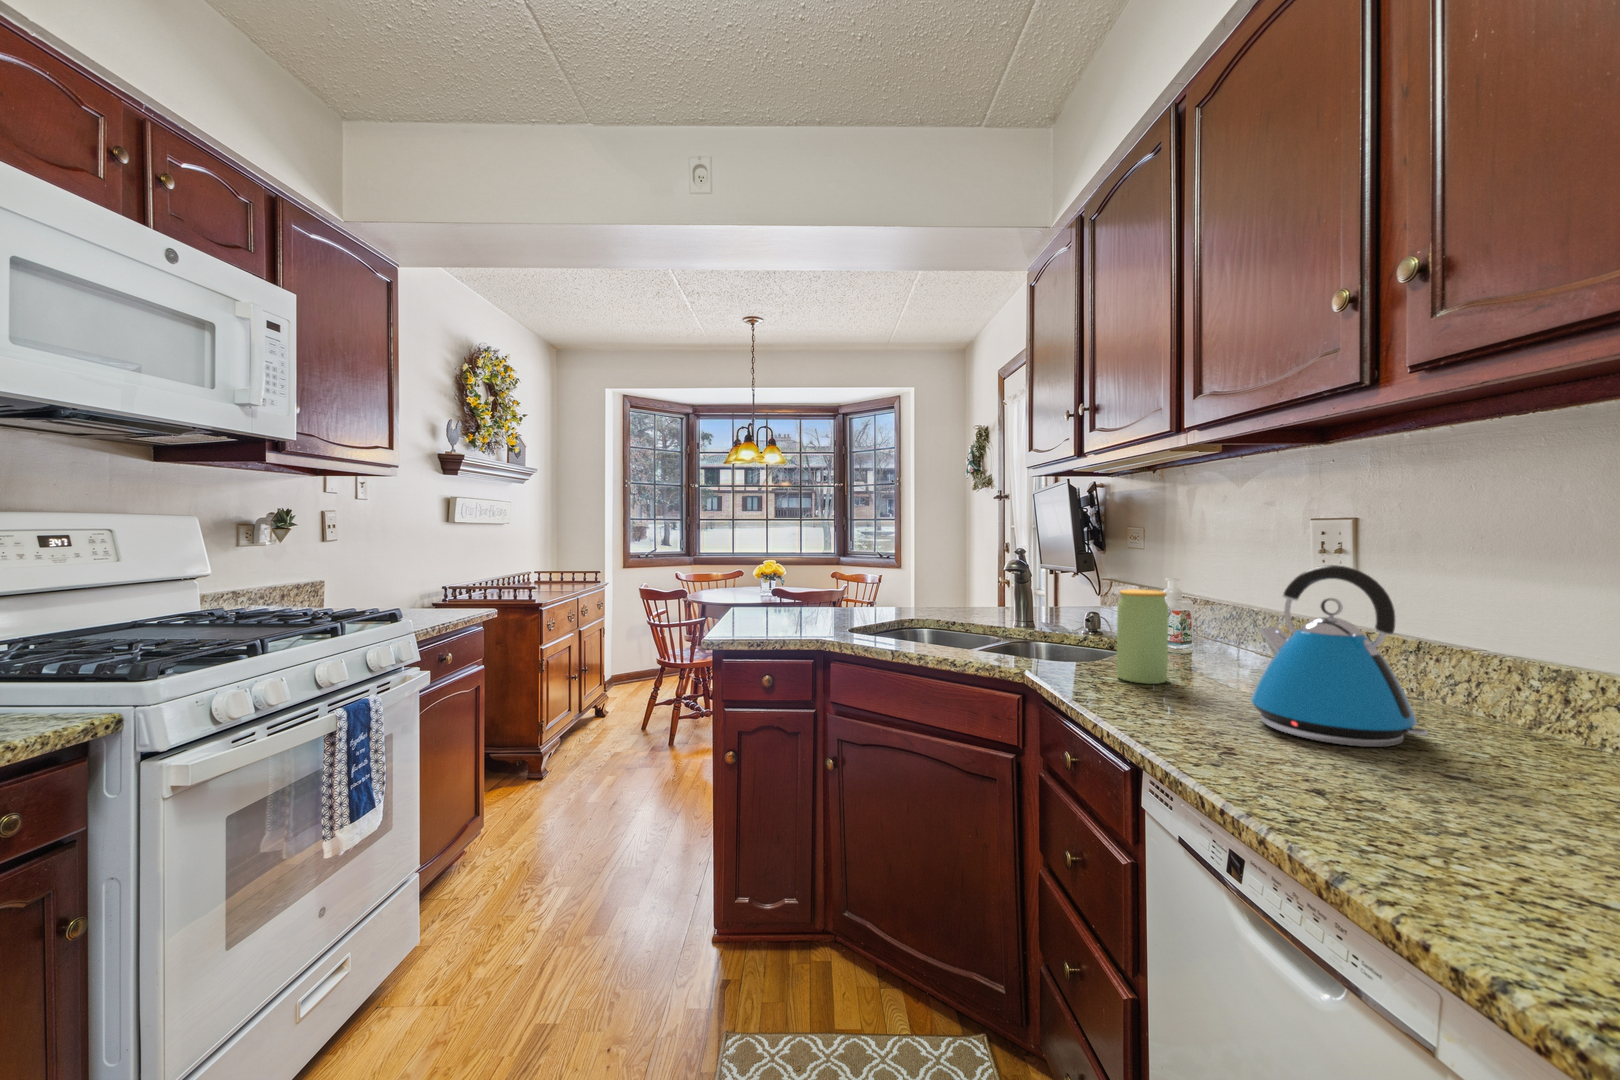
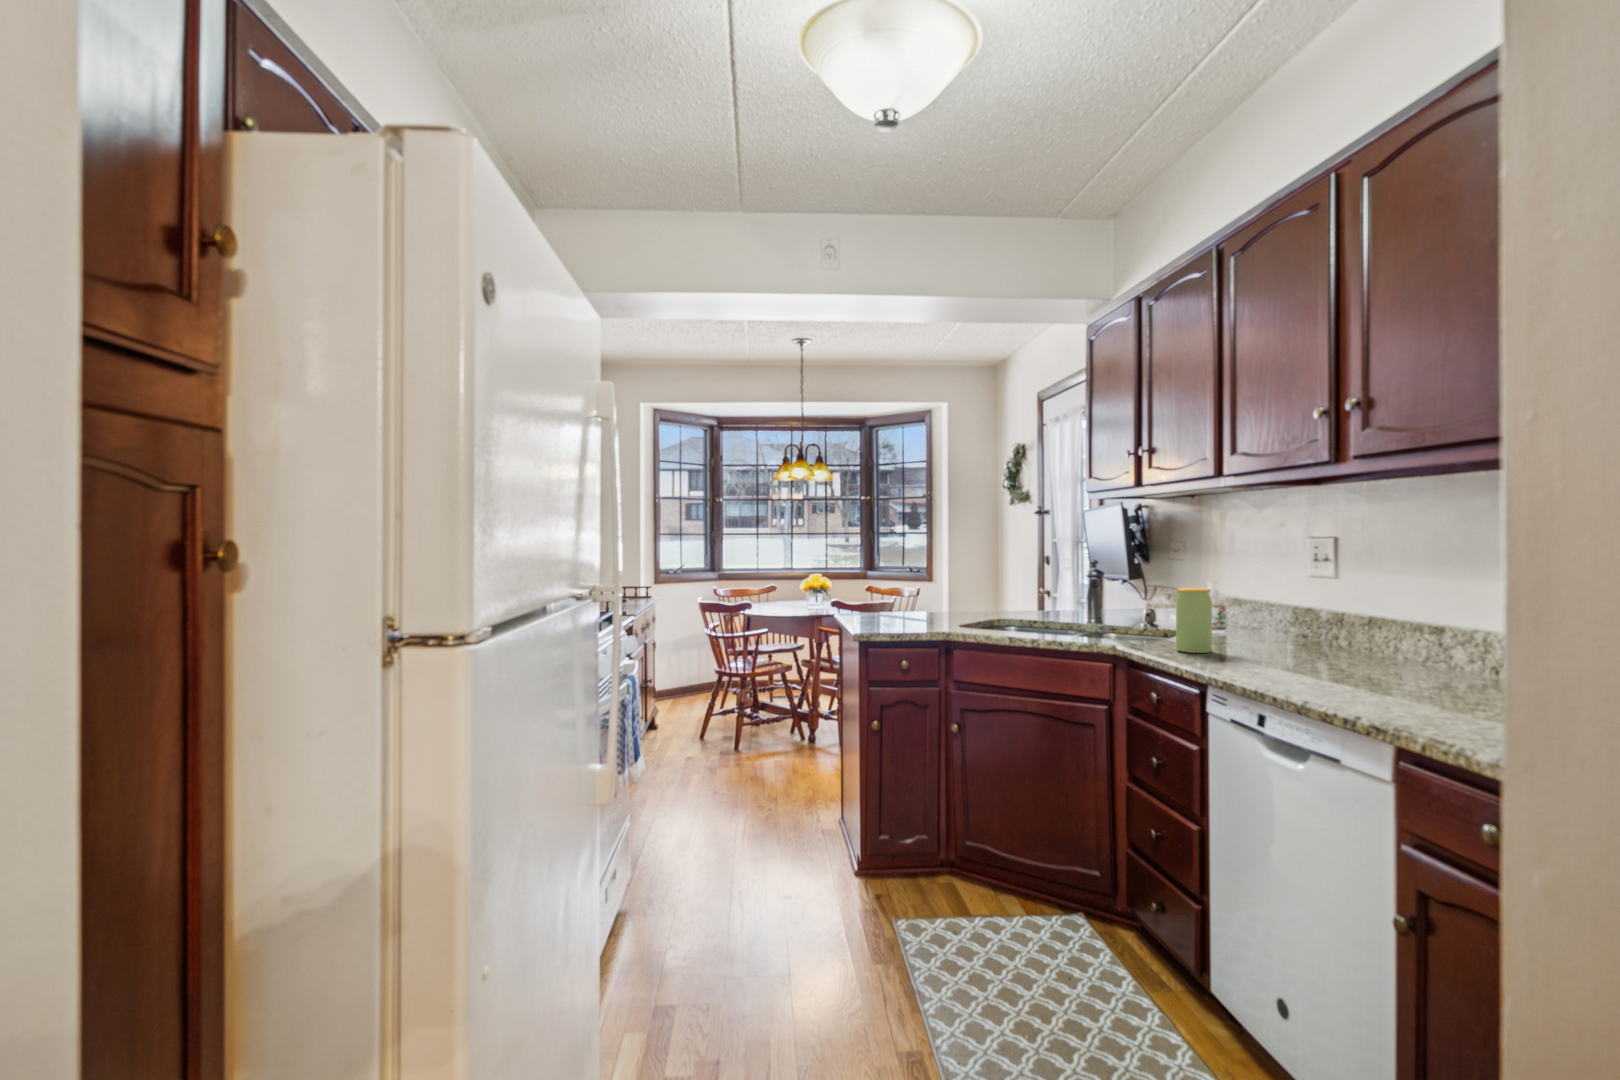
kettle: present [1251,565,1428,747] -> none [1269,568,1370,676]

